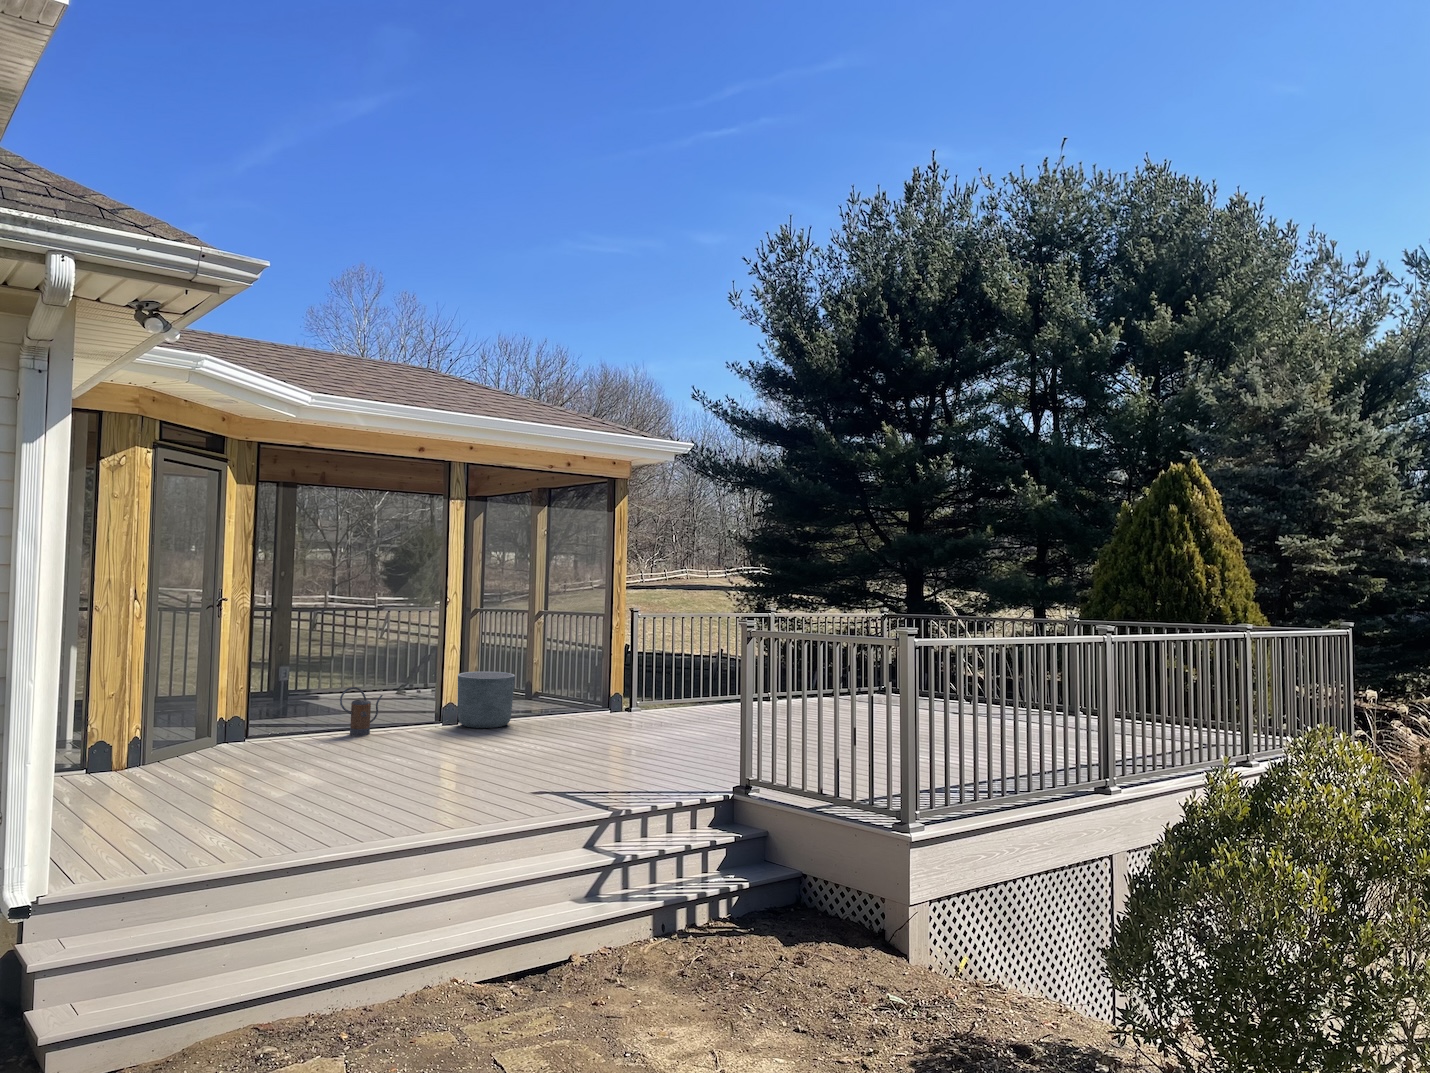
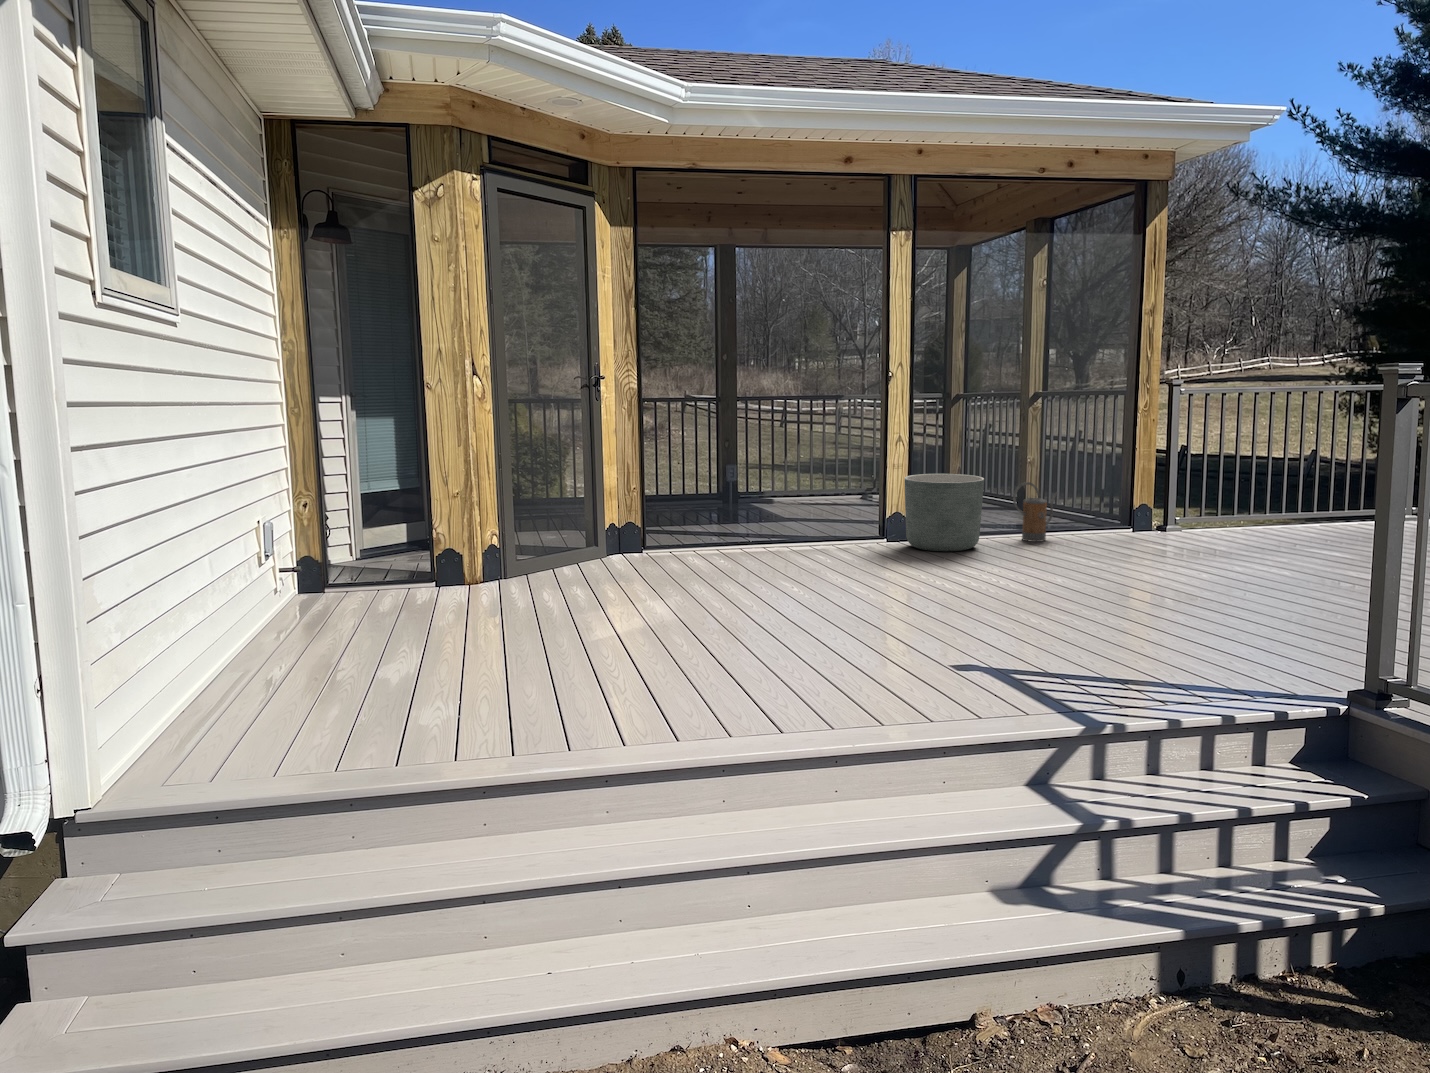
watering can: present [340,687,383,736] -> present [1013,482,1057,542]

